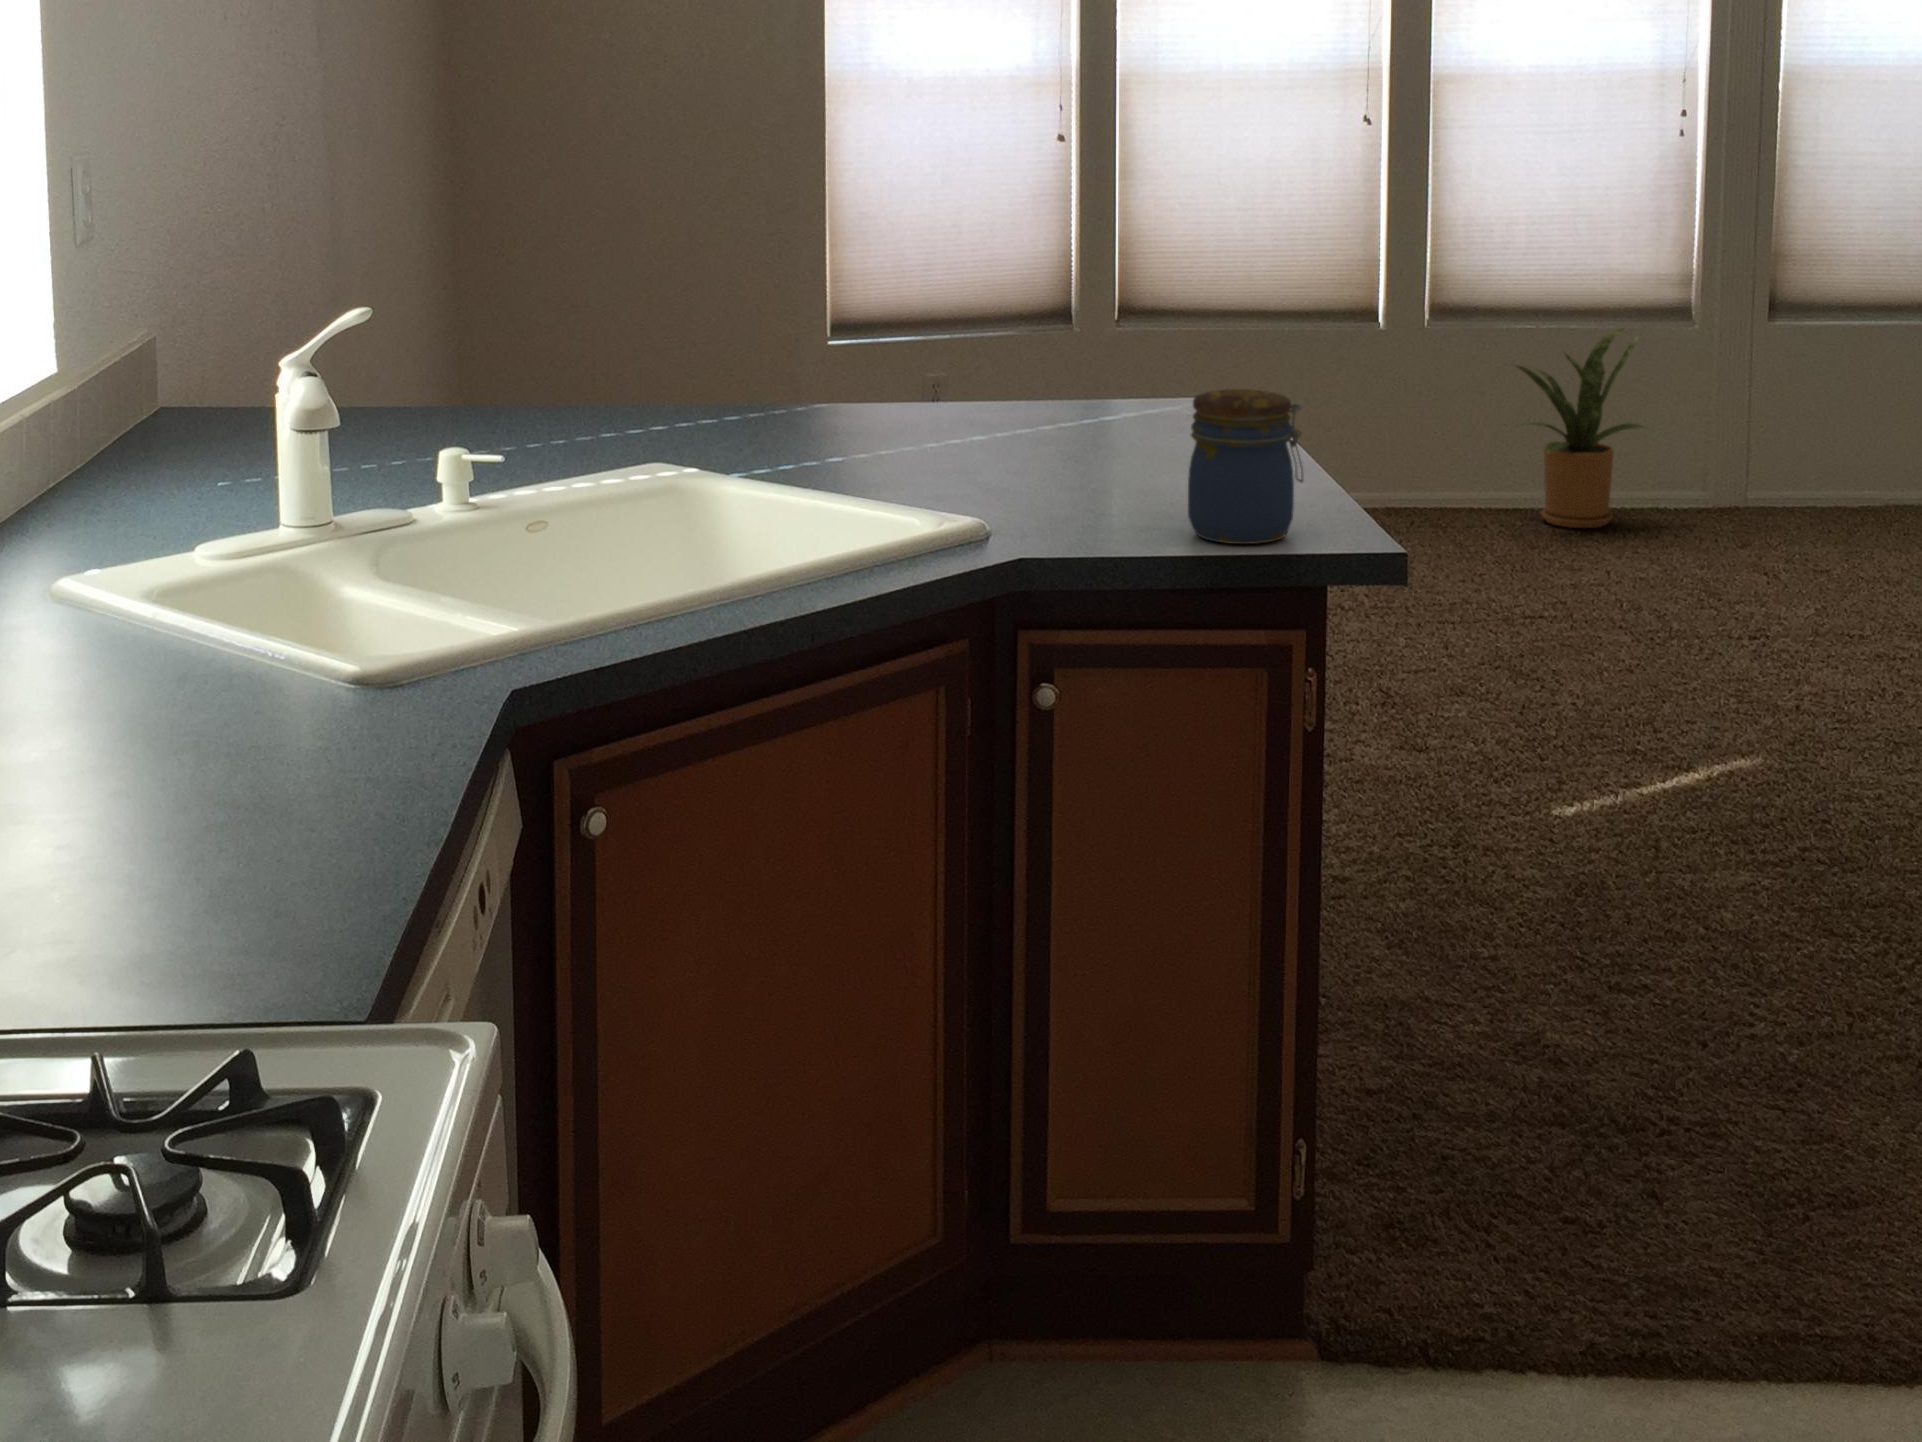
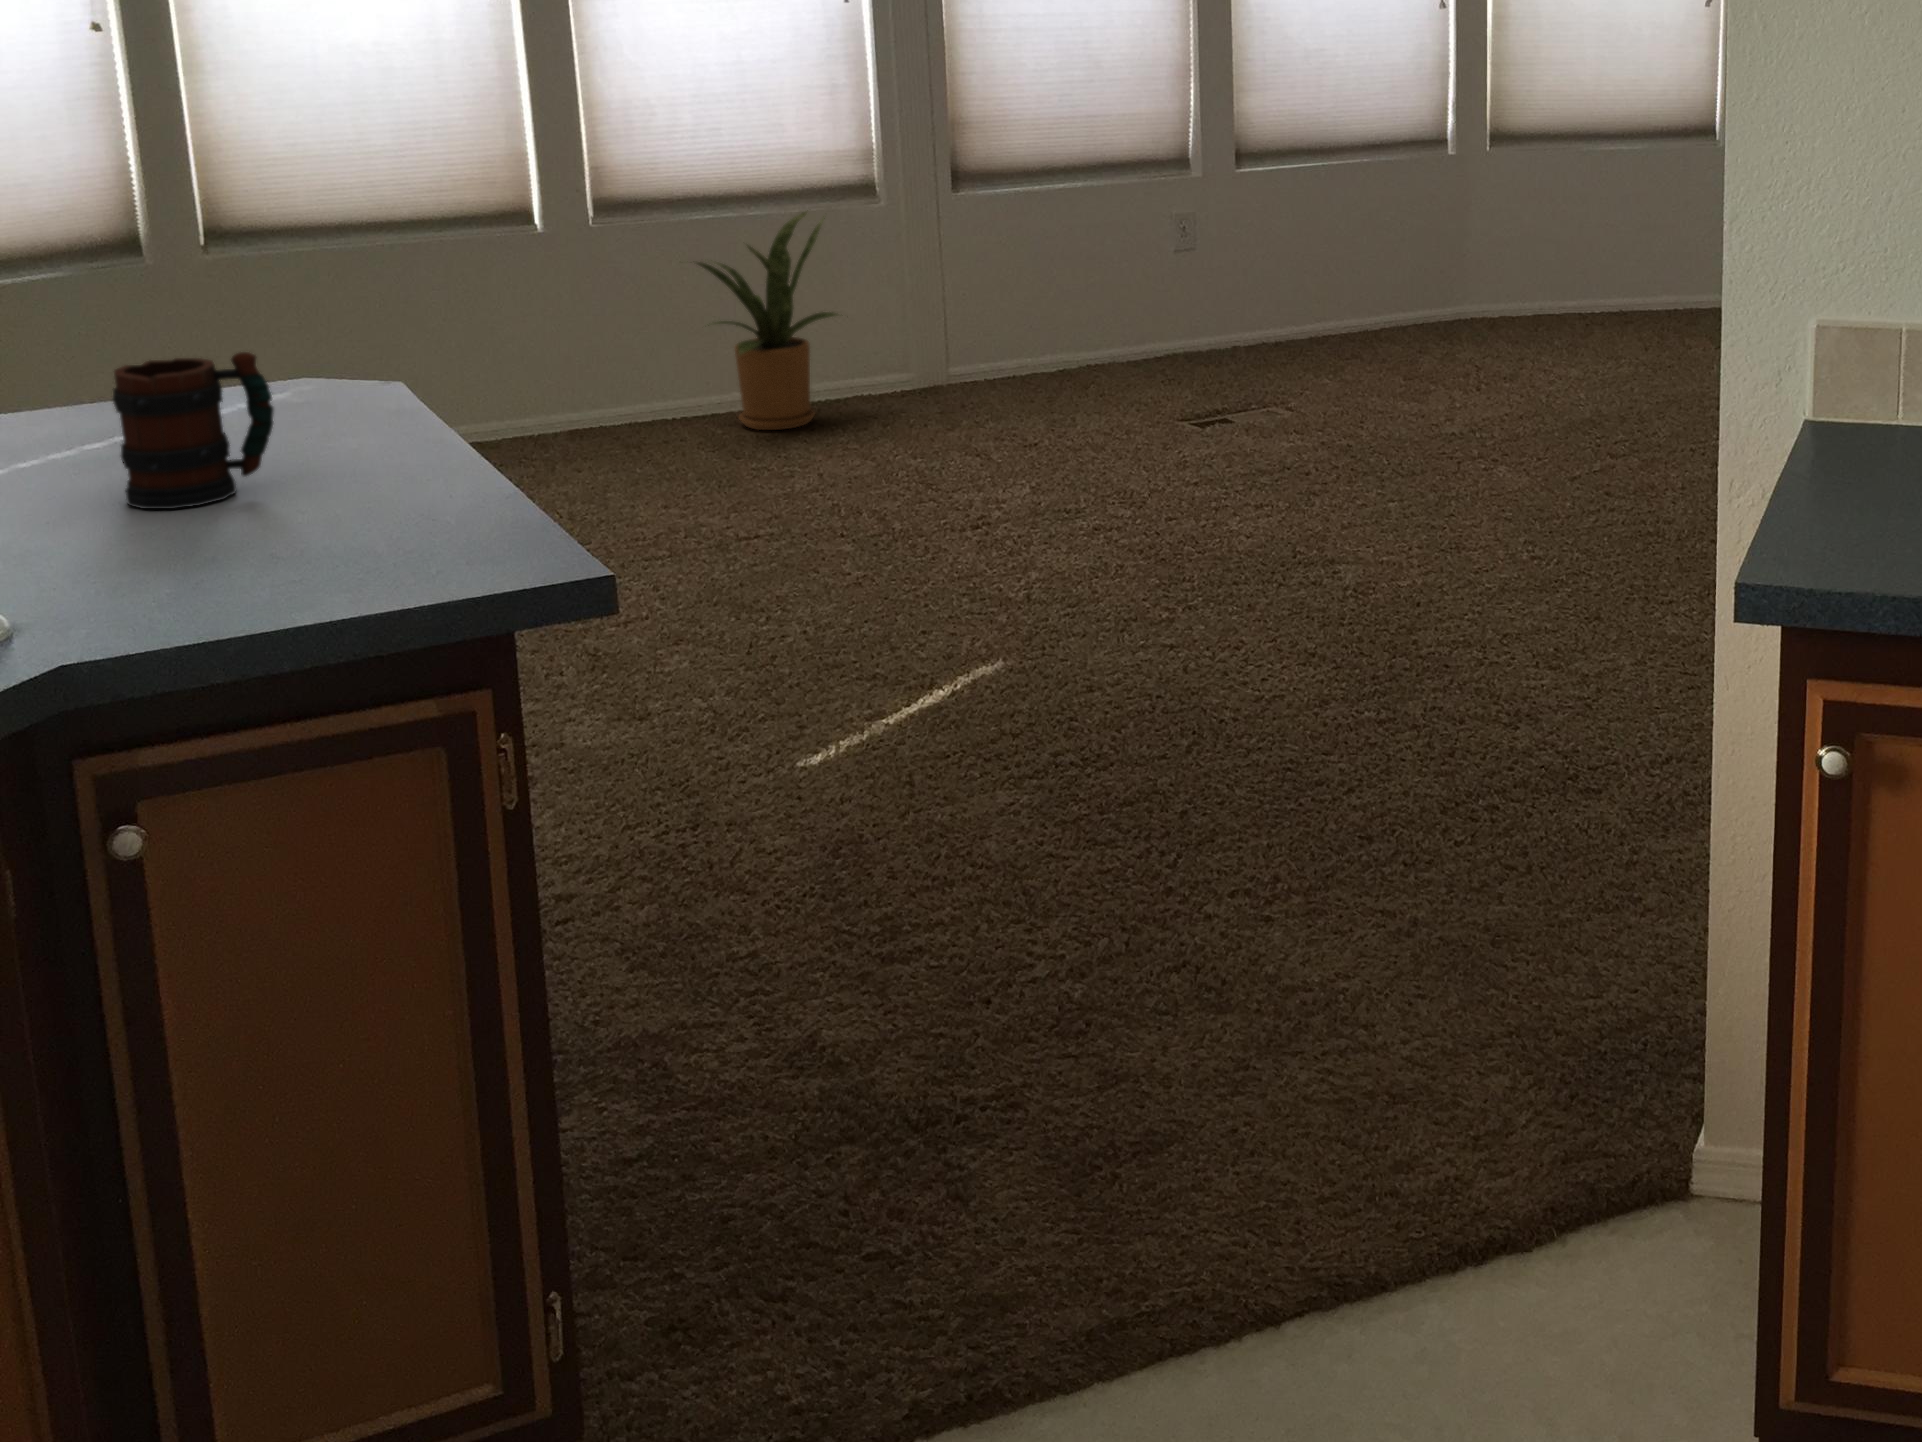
mug: none [1066,360,1174,472] -> present [113,352,274,509]
jar: present [1188,389,1304,544] -> none [295,393,463,598]

